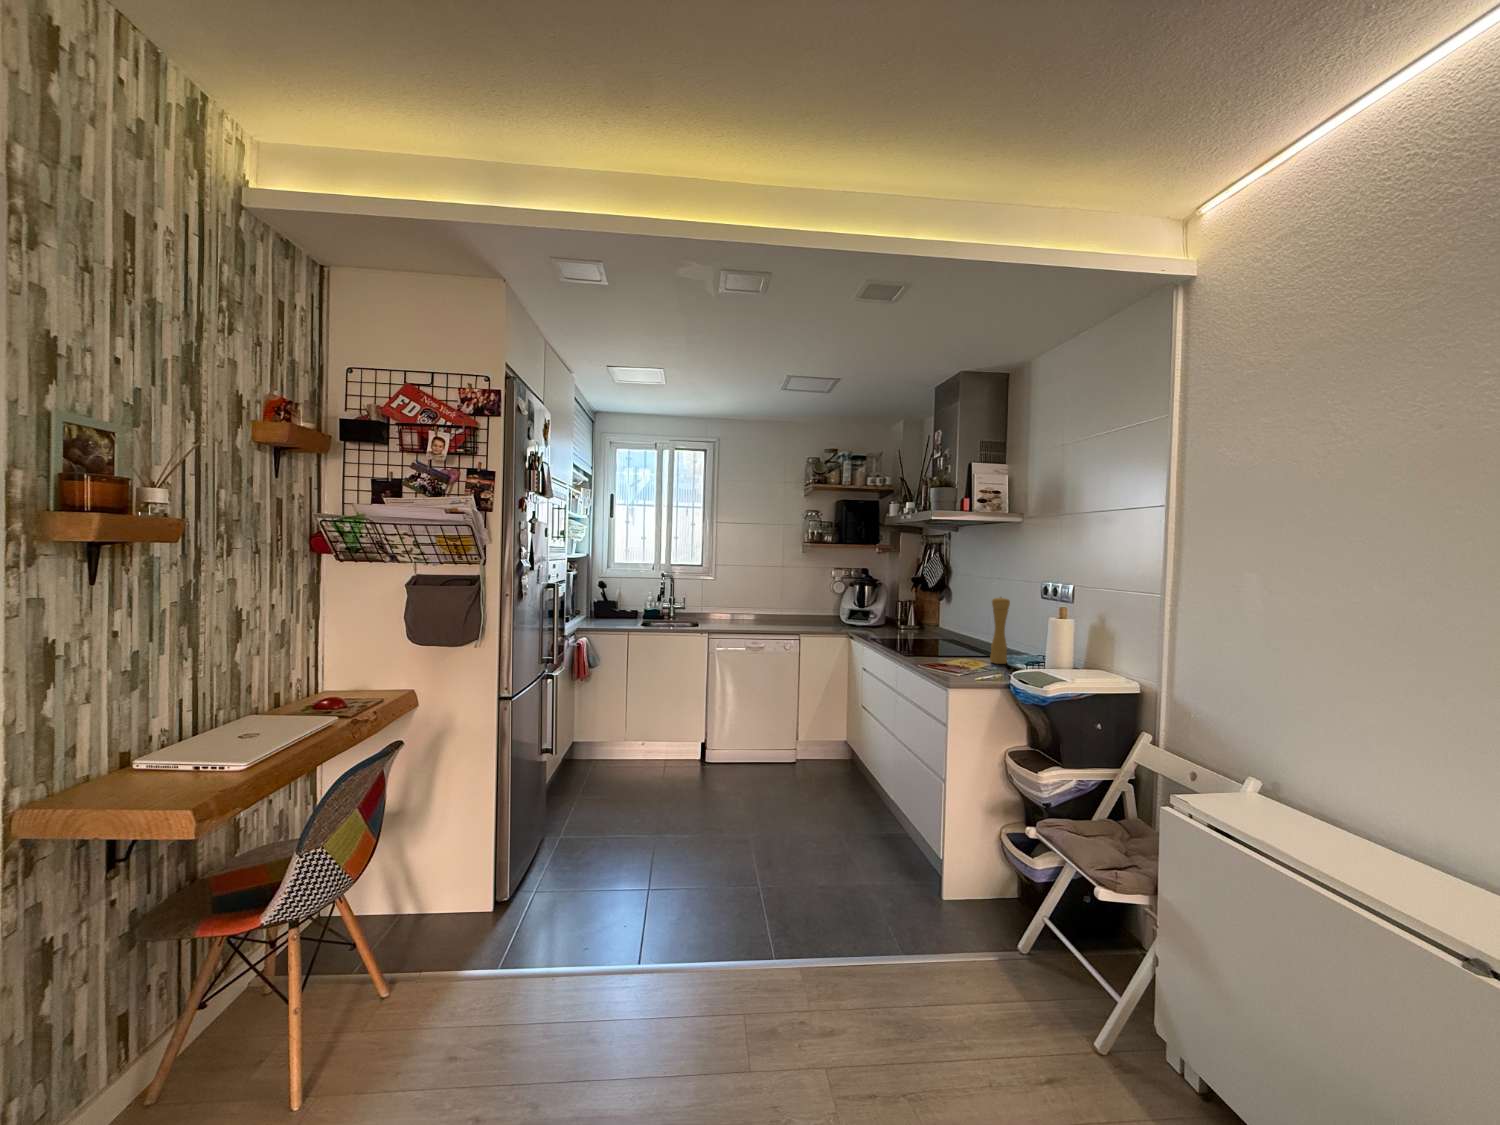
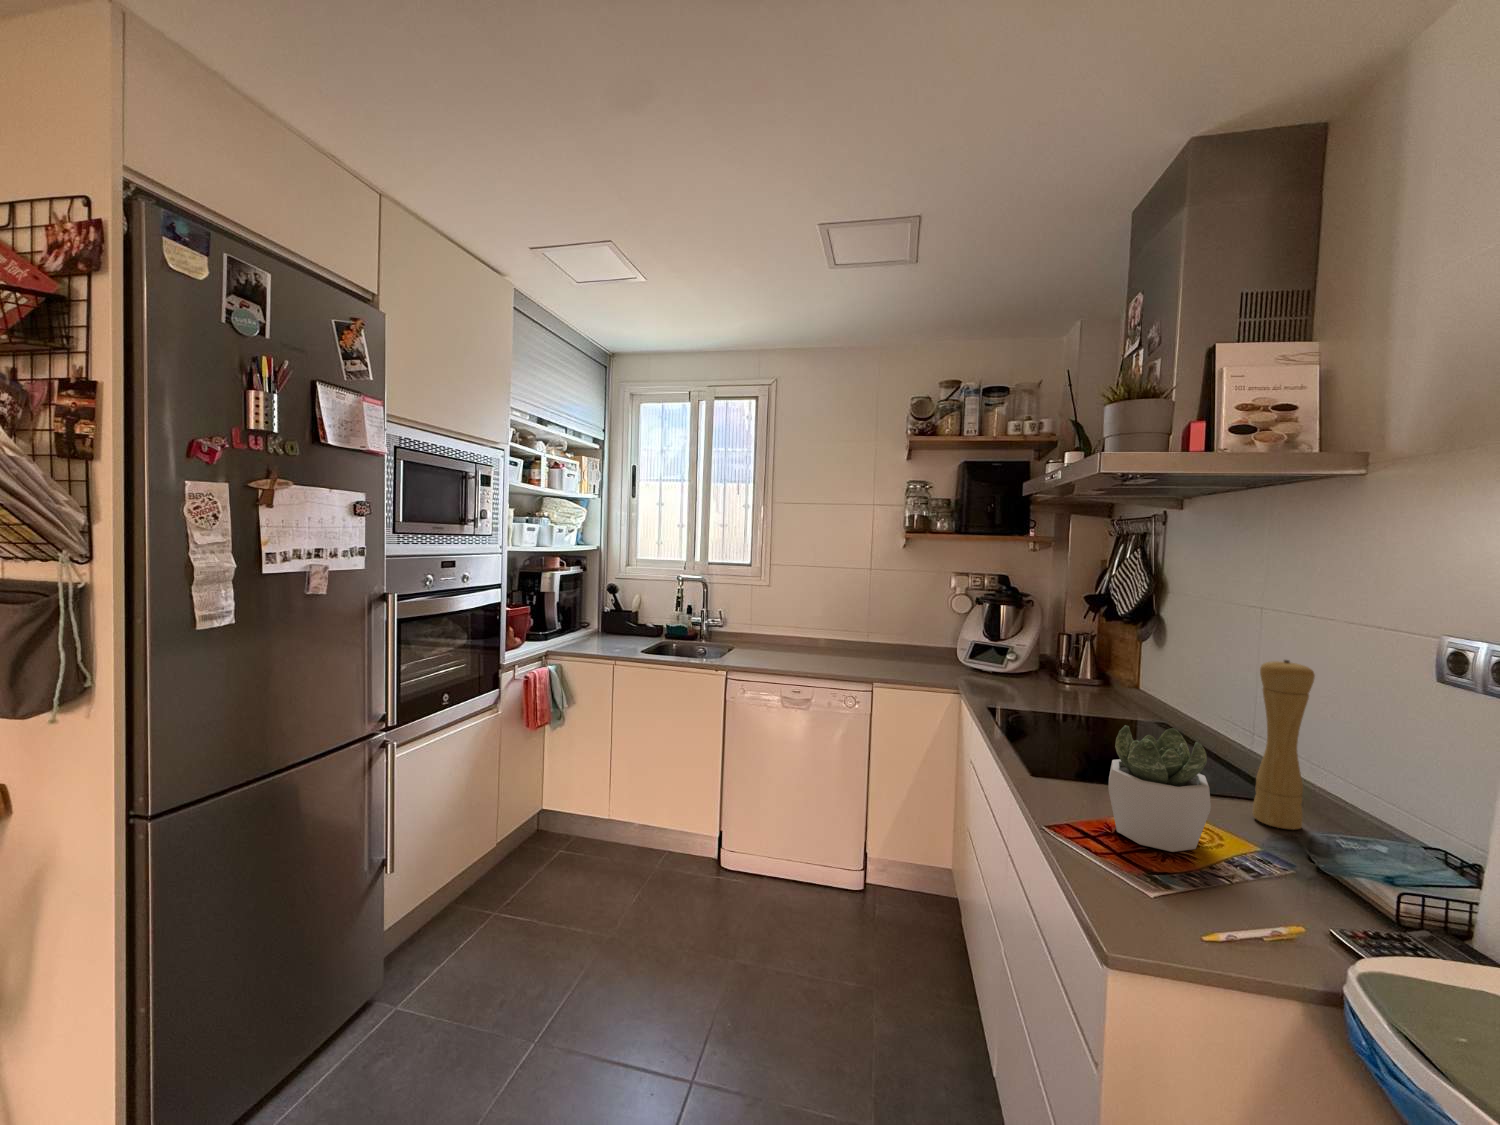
succulent plant: none [938,625,975,671] -> present [1108,725,1211,852]

